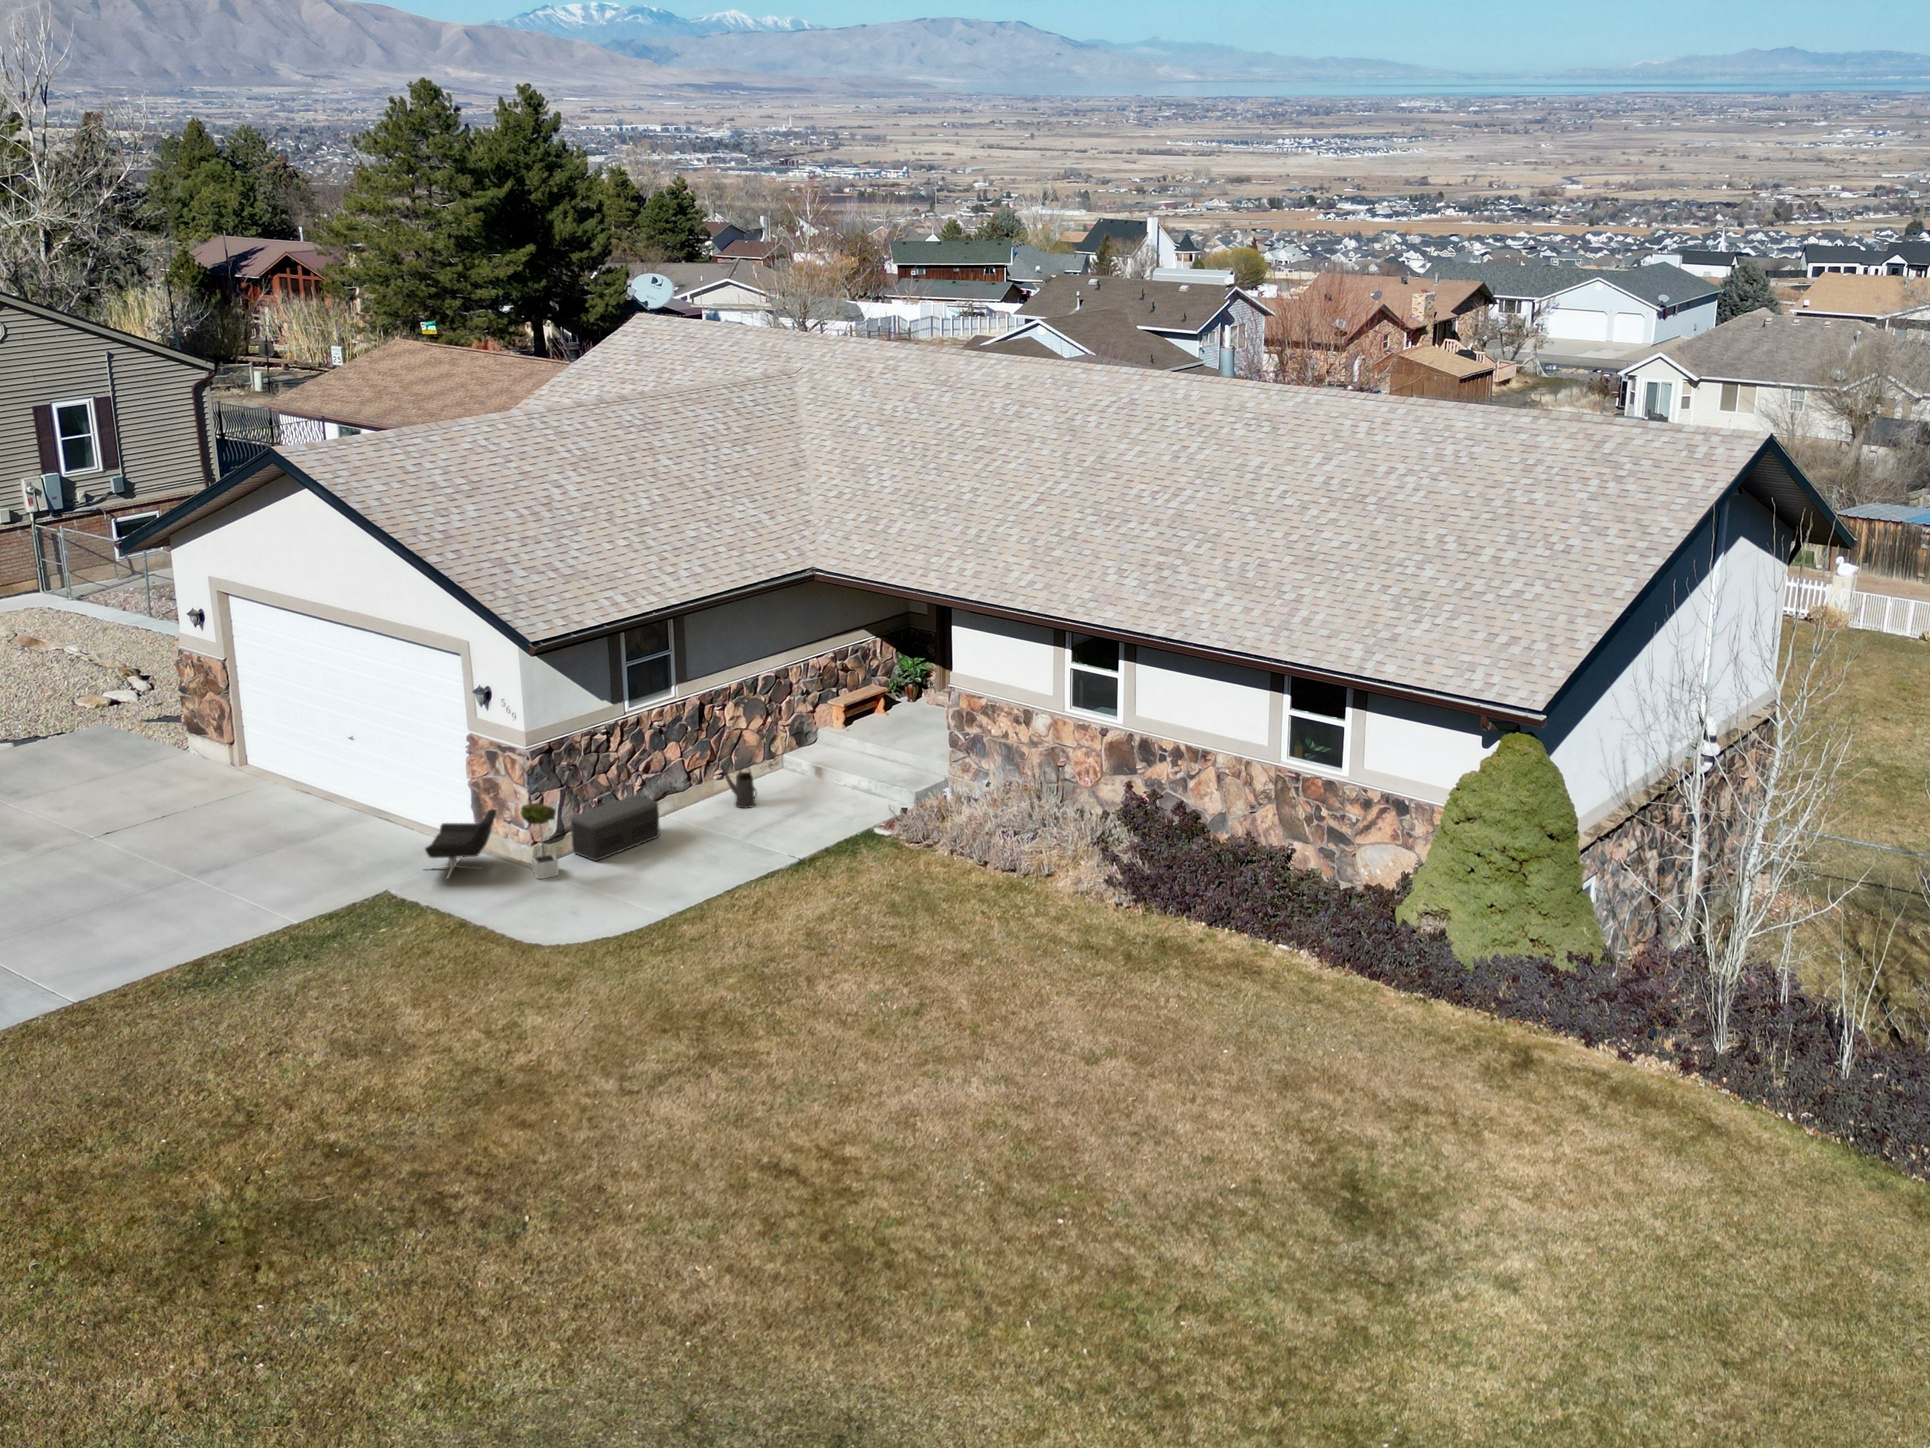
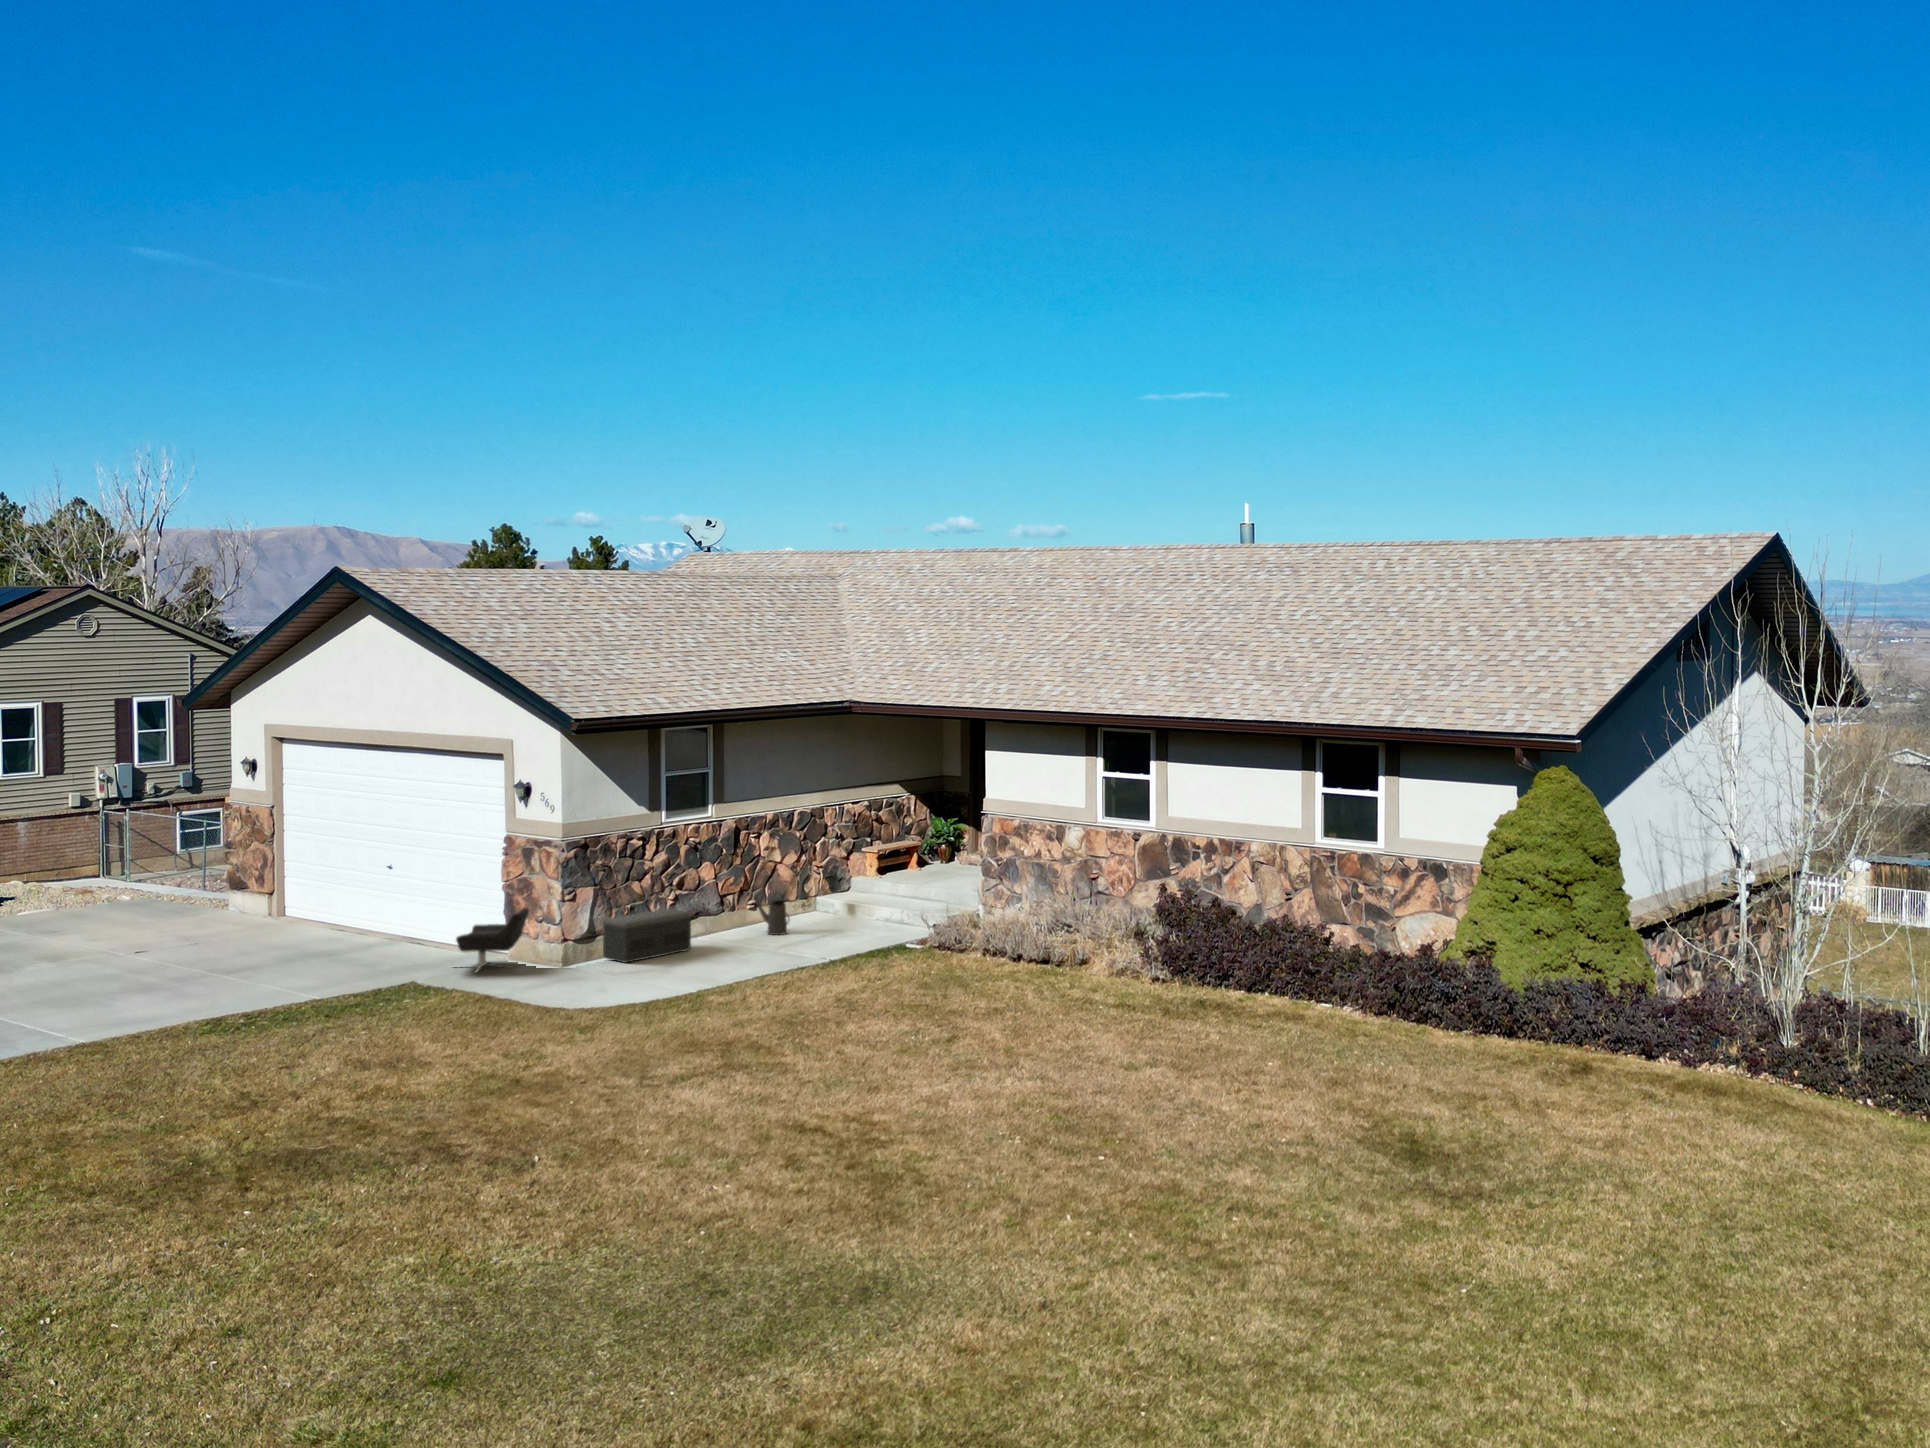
potted tree: present [521,803,559,879] -> none [554,893,589,972]

